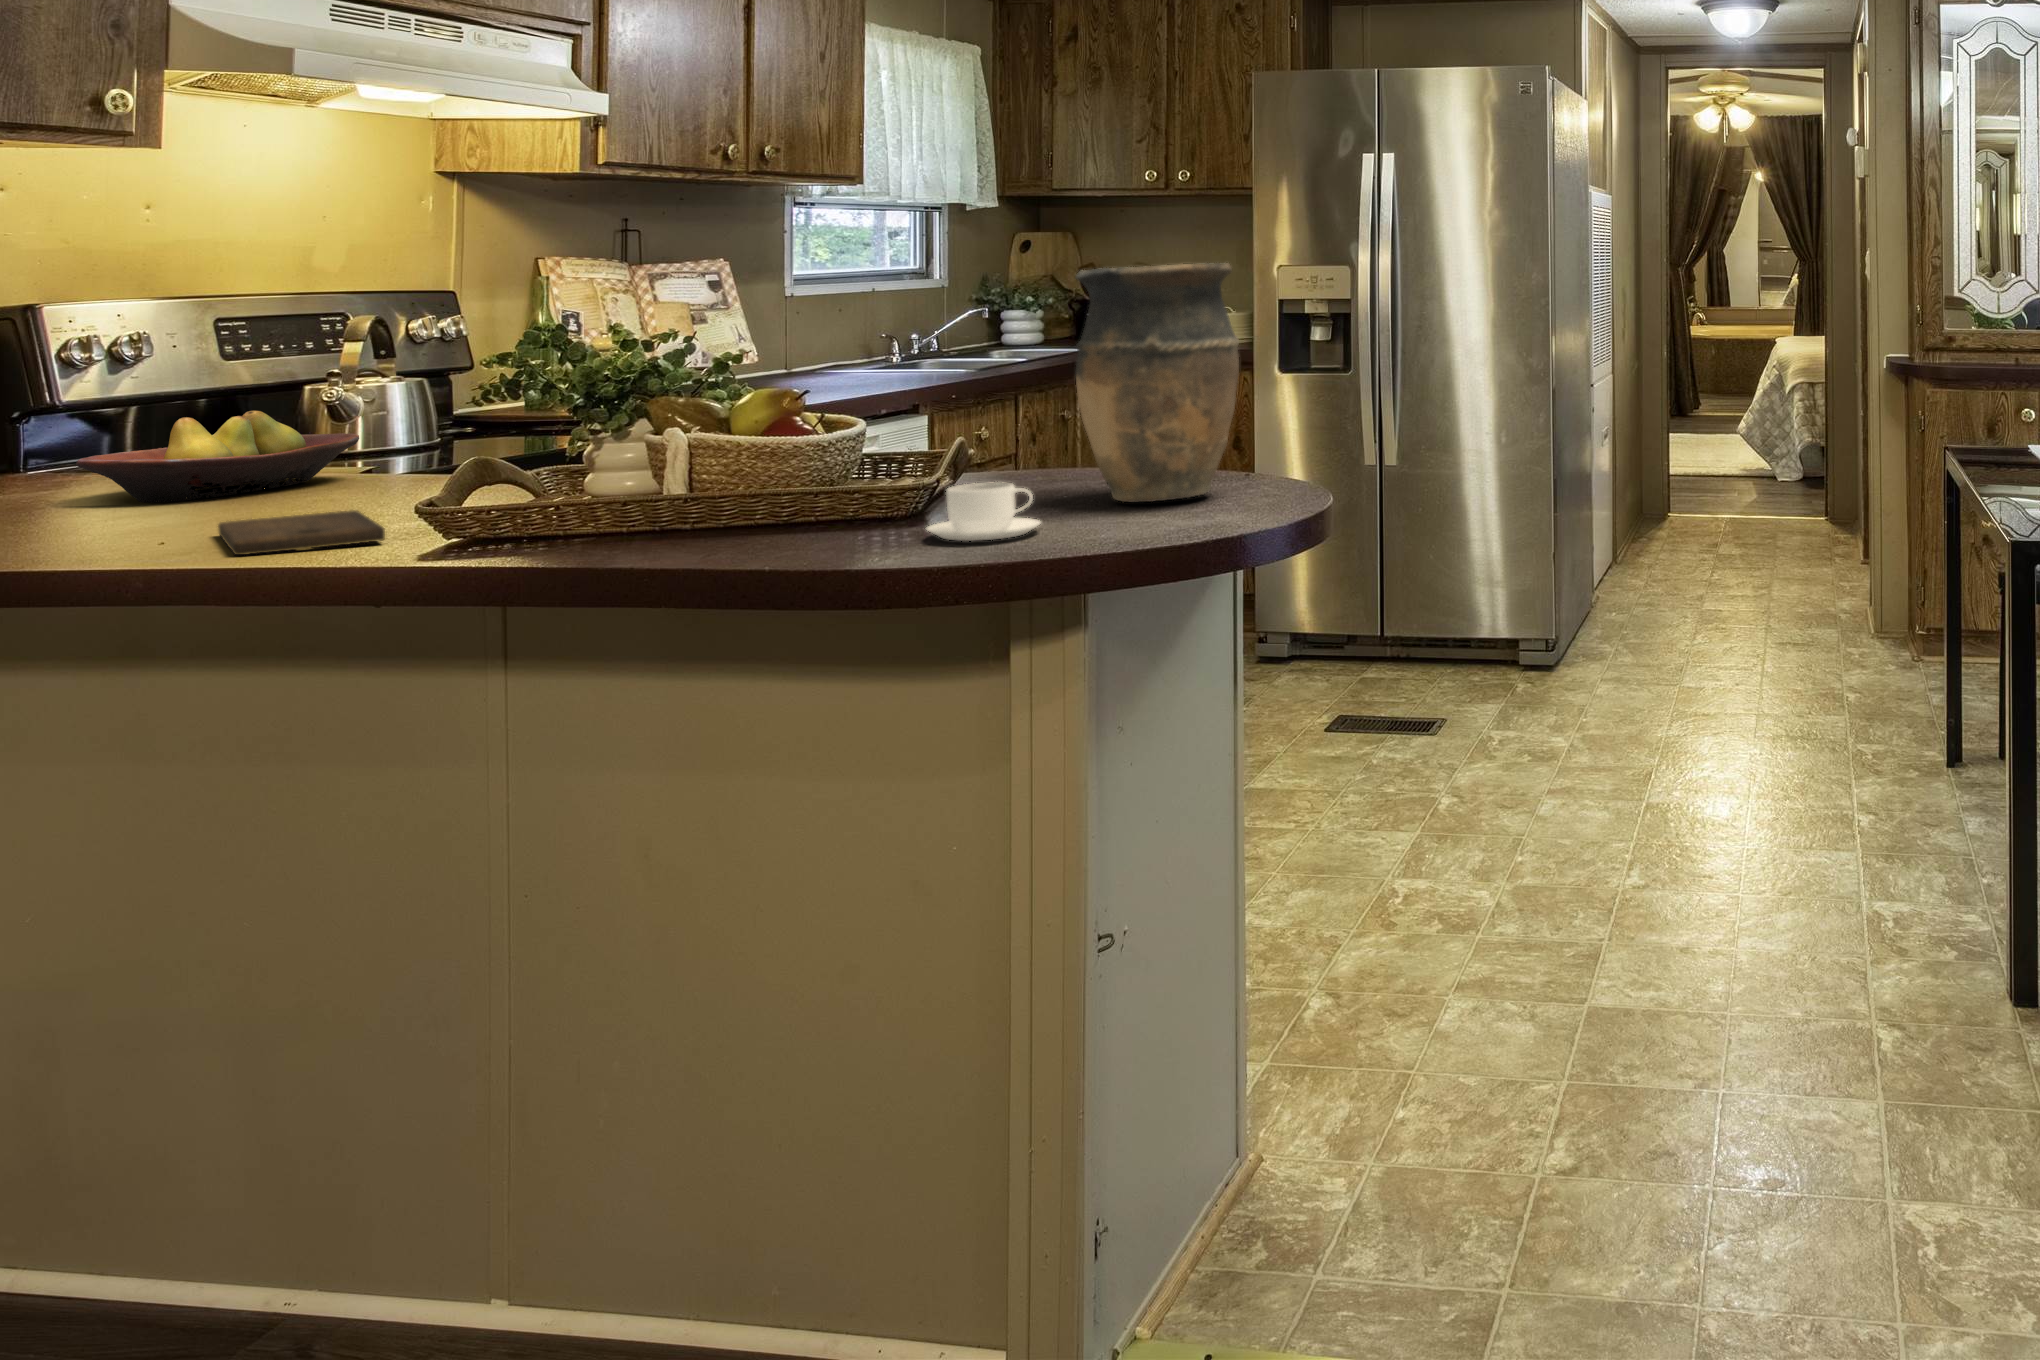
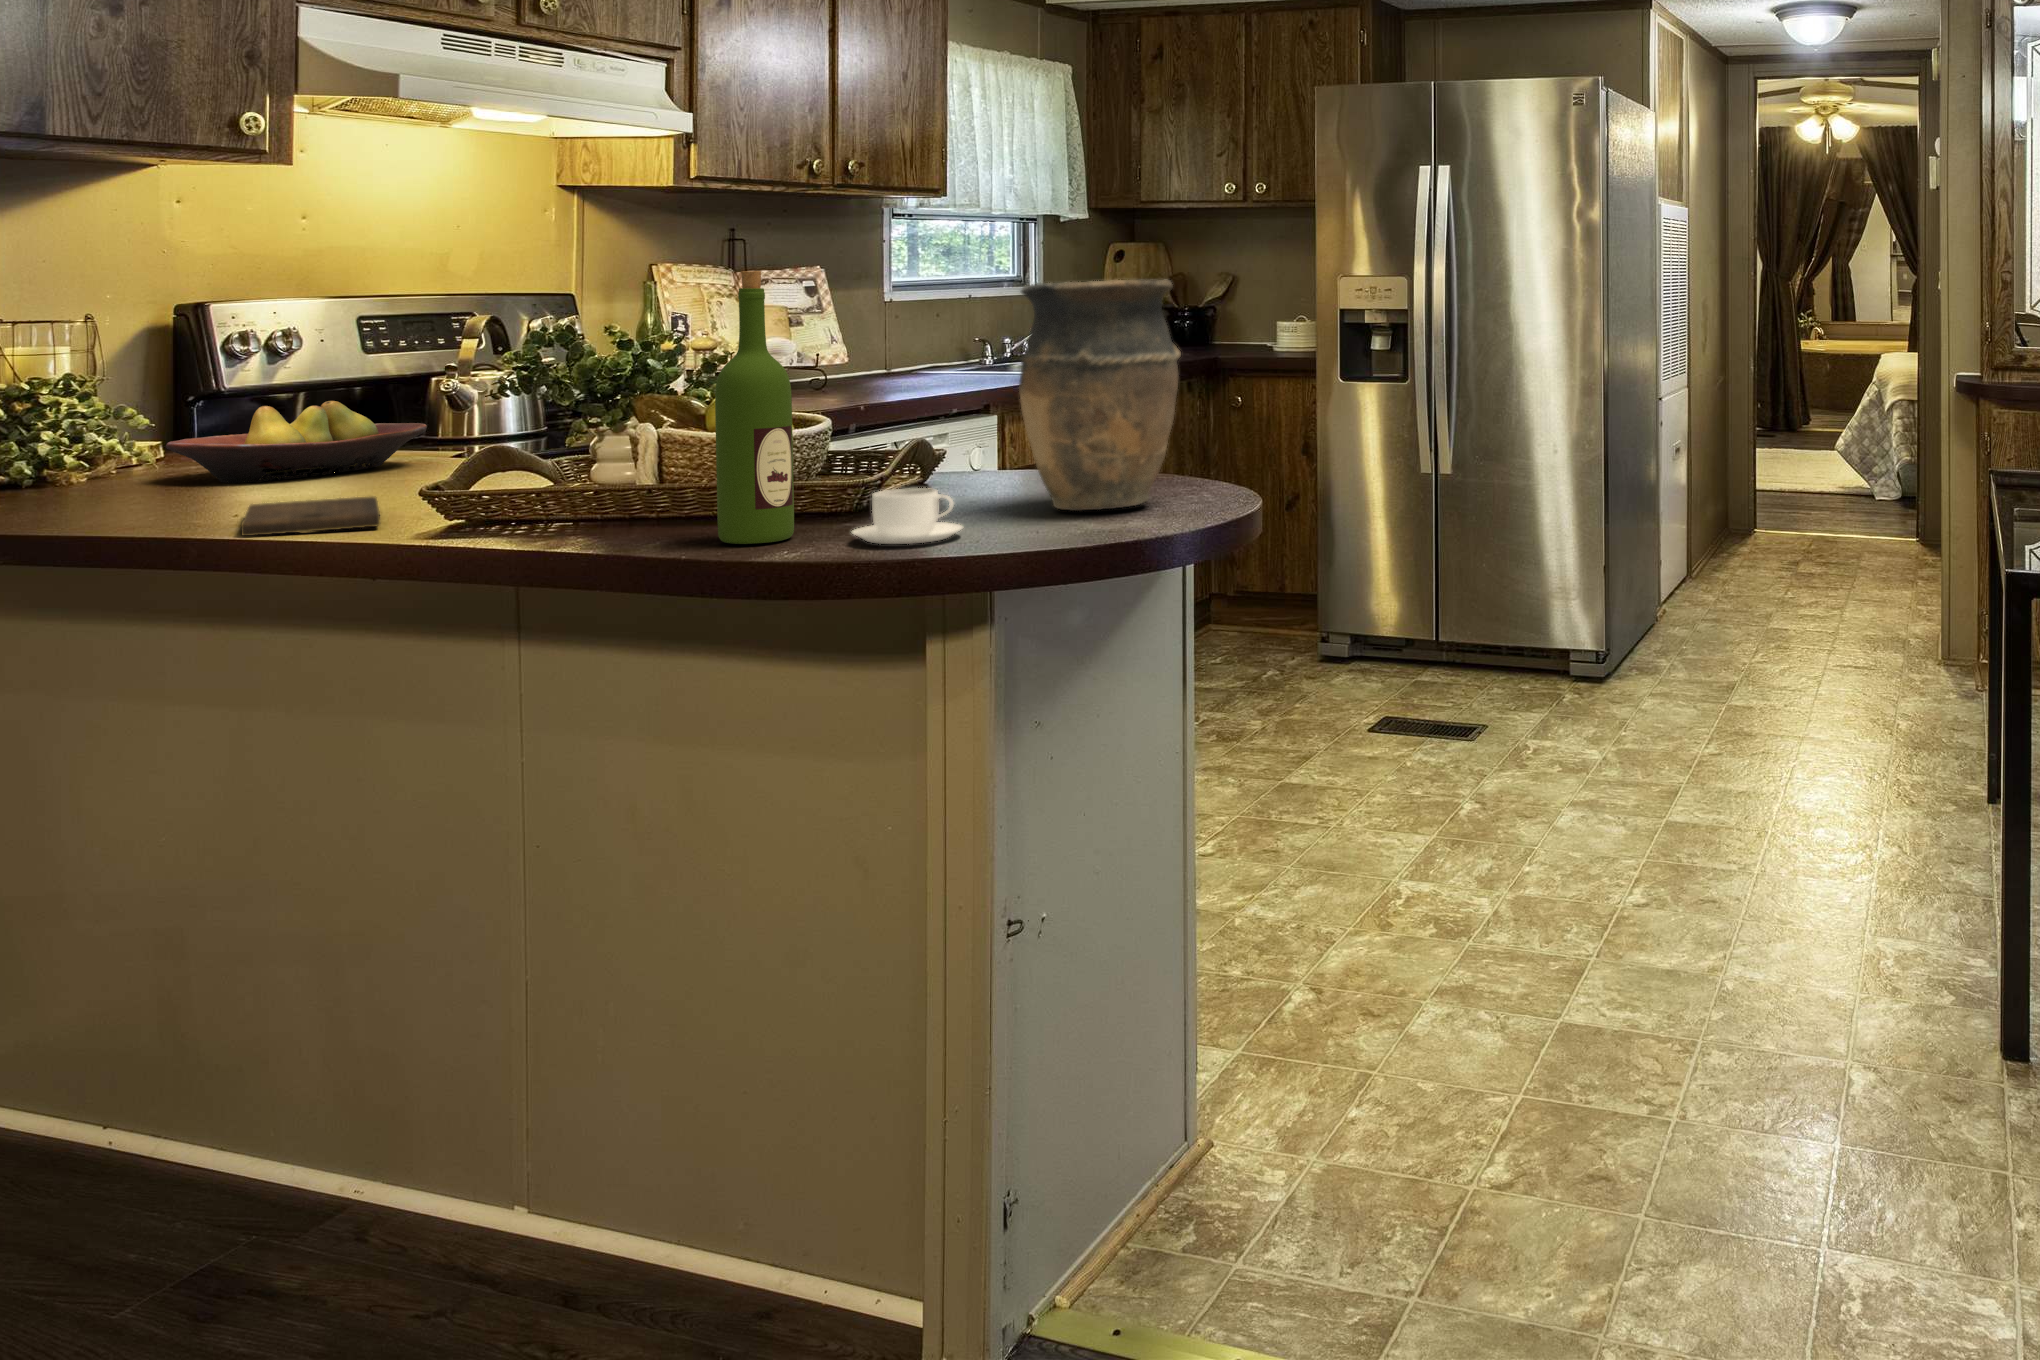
wine bottle: none [774,259,858,545] -> present [715,271,794,544]

